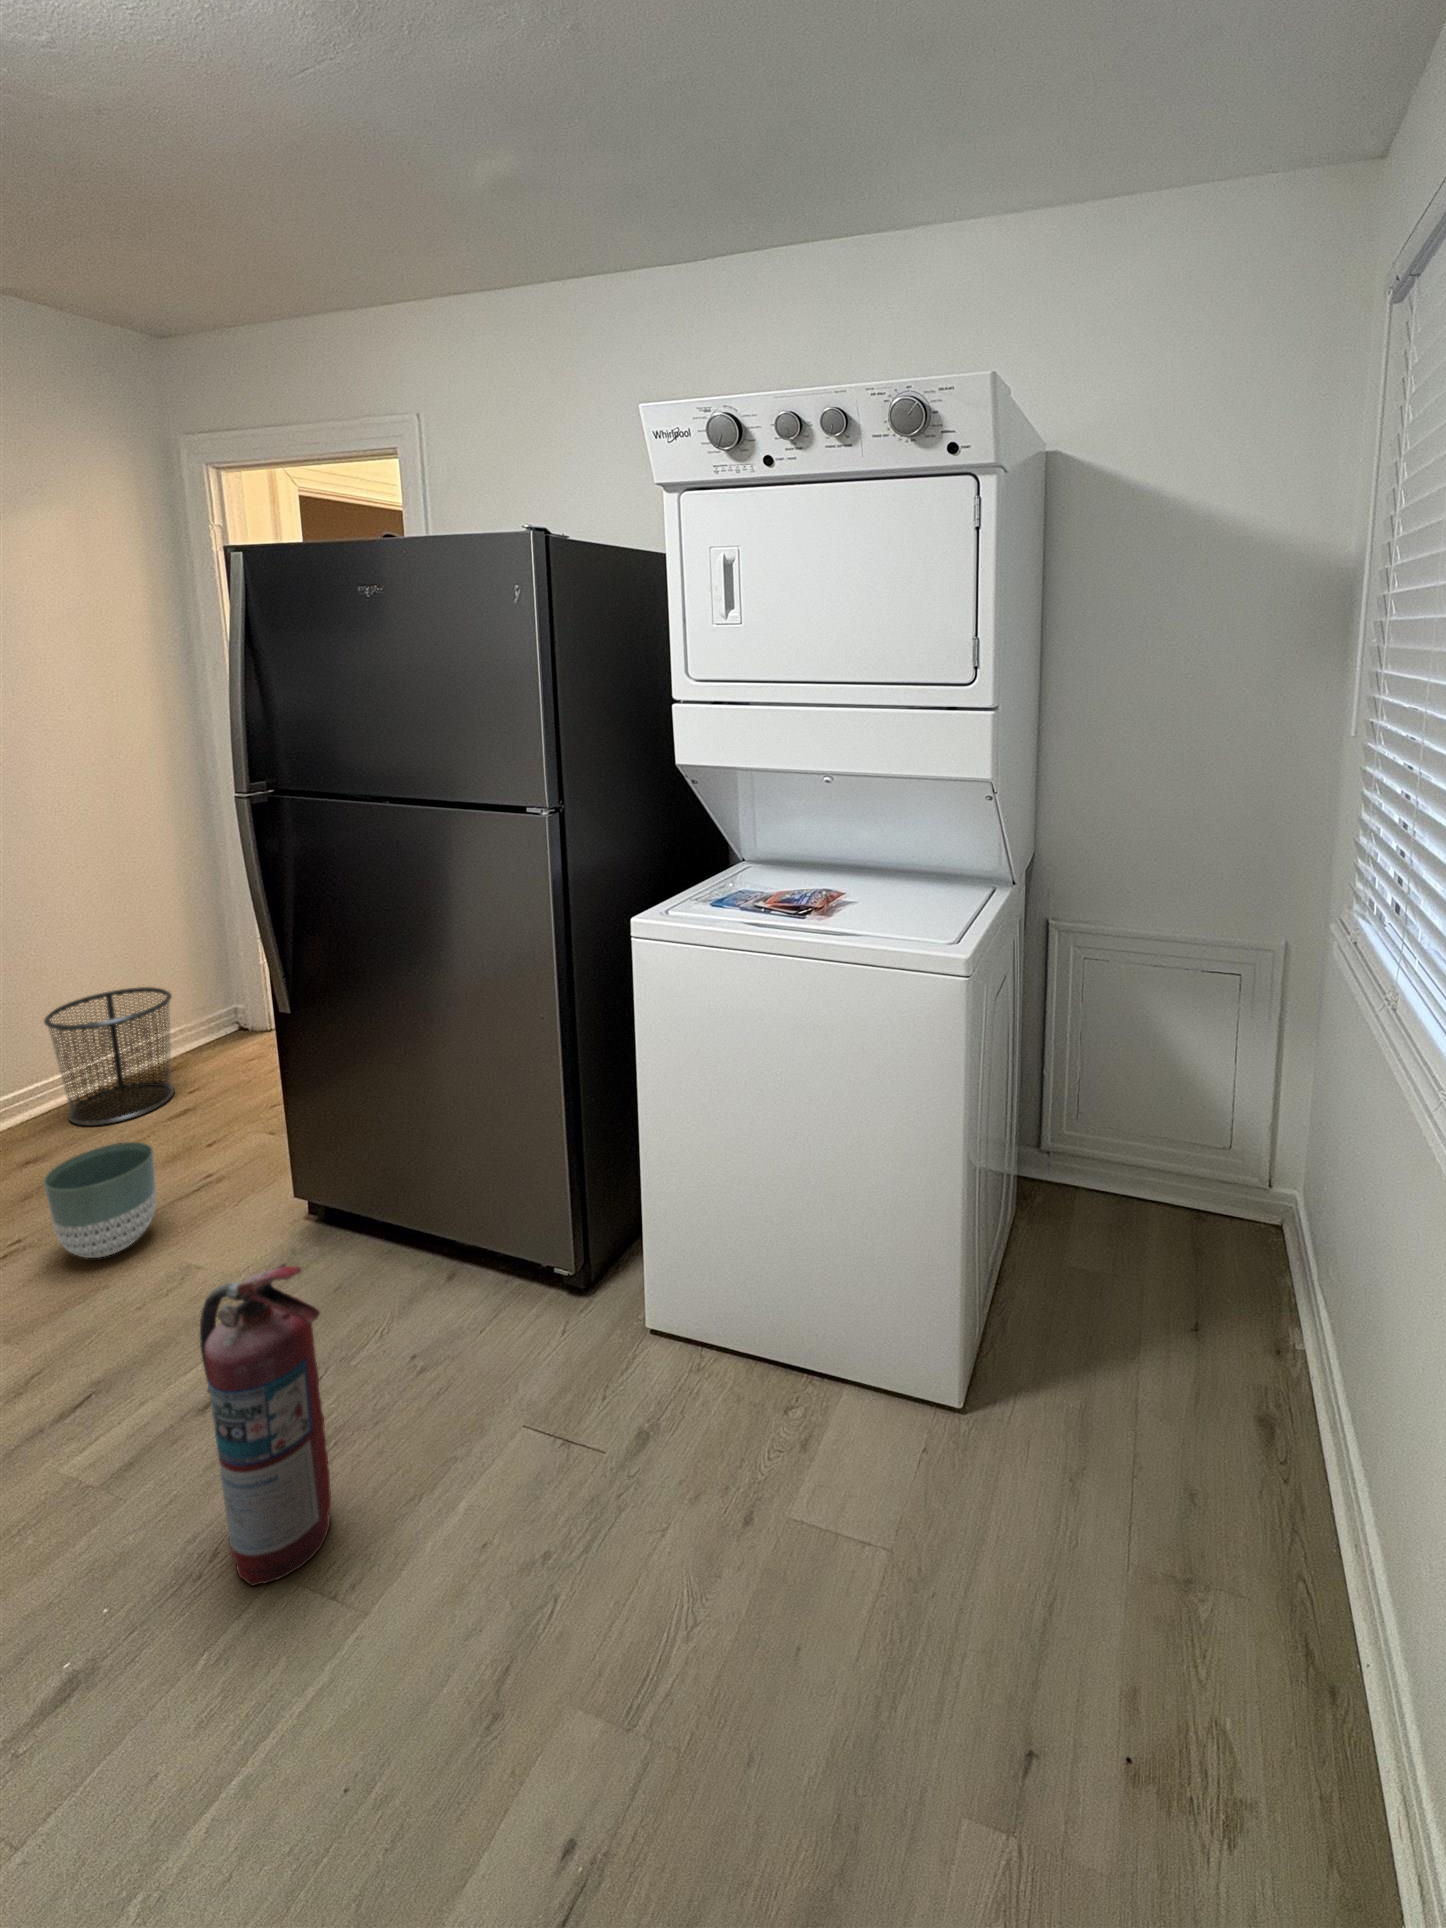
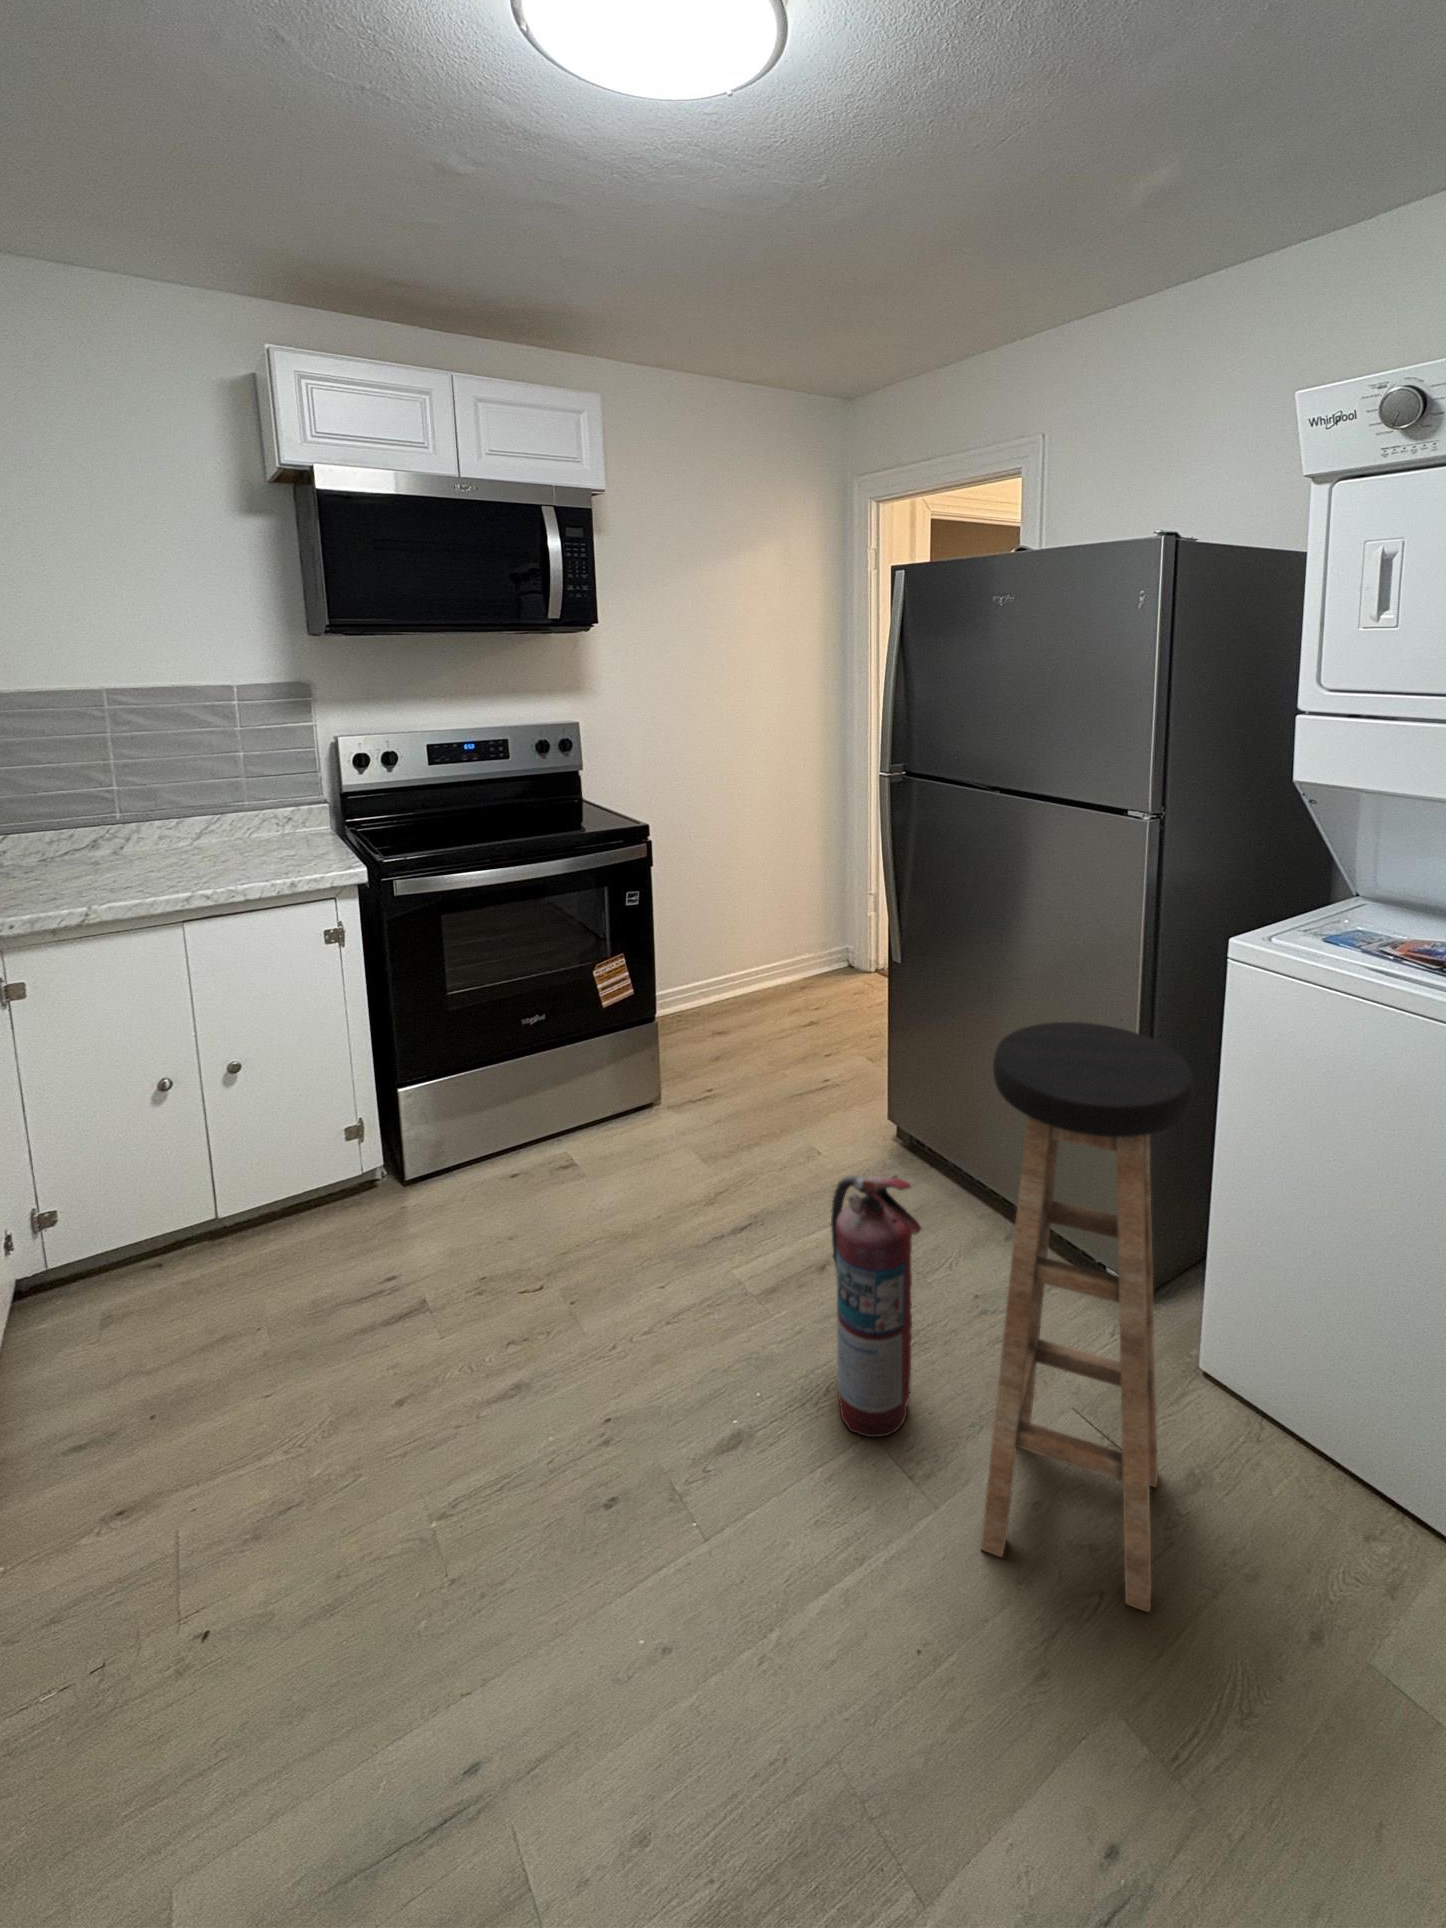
waste bin: present [44,987,174,1126] -> none [734,916,811,1018]
bar stool: none [384,1029,610,1628] -> present [981,1022,1194,1612]
planter: present [44,1142,156,1258] -> none [731,1035,796,1120]

